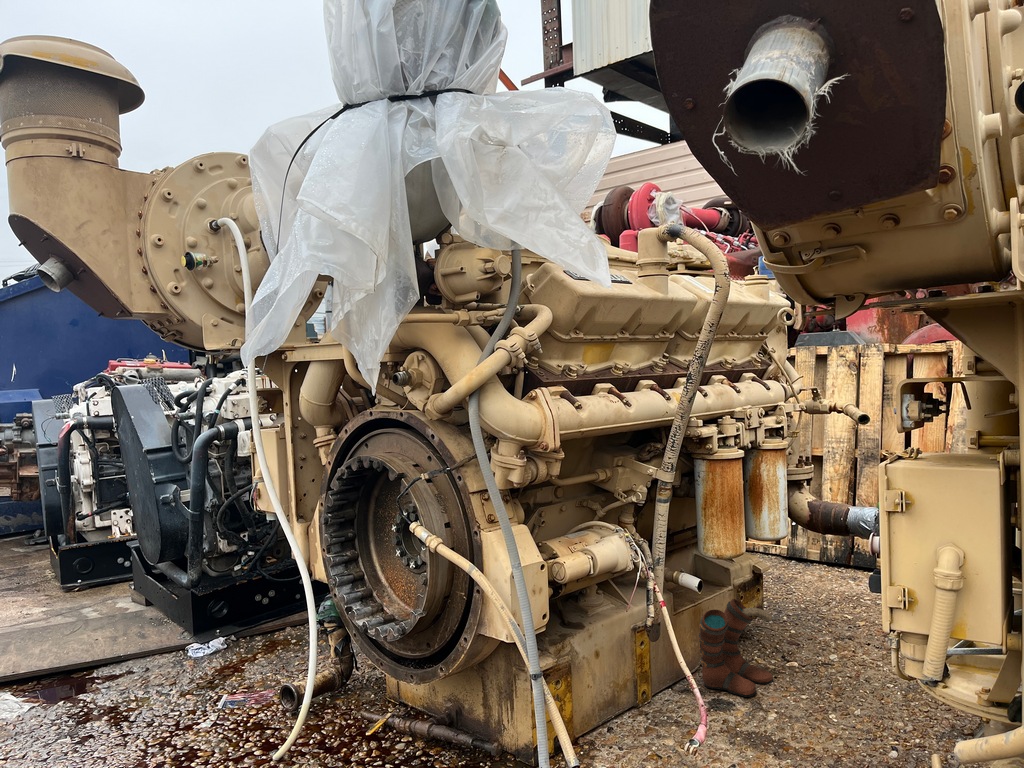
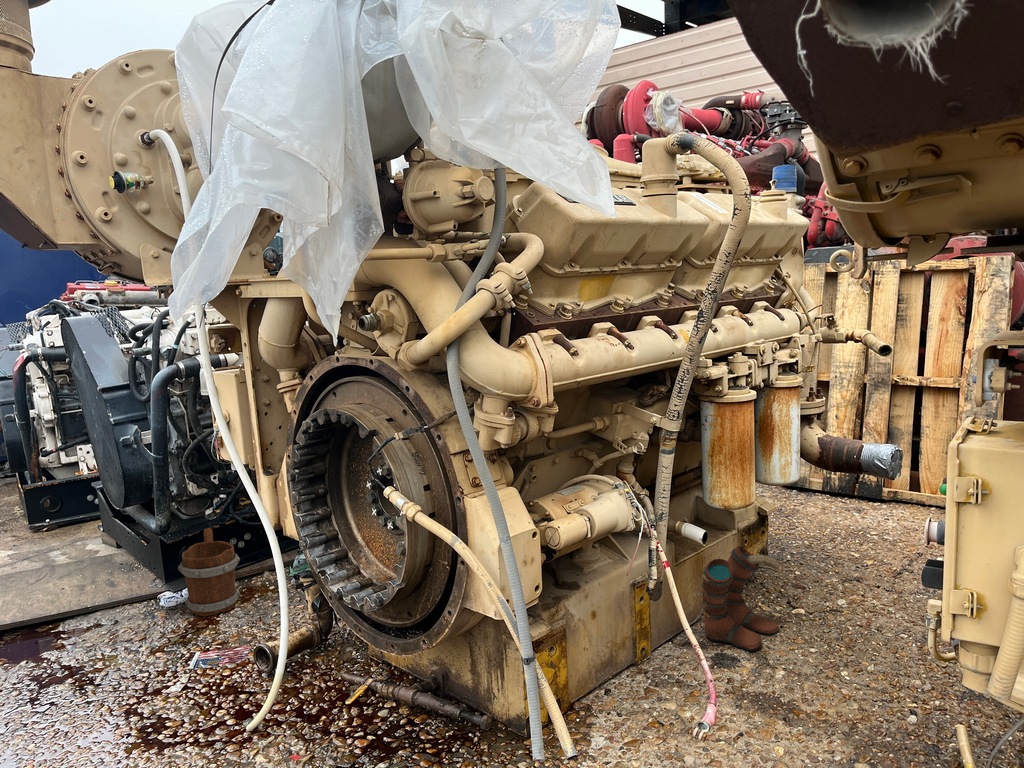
bucket: none [208,582,266,664] -> present [178,528,240,616]

